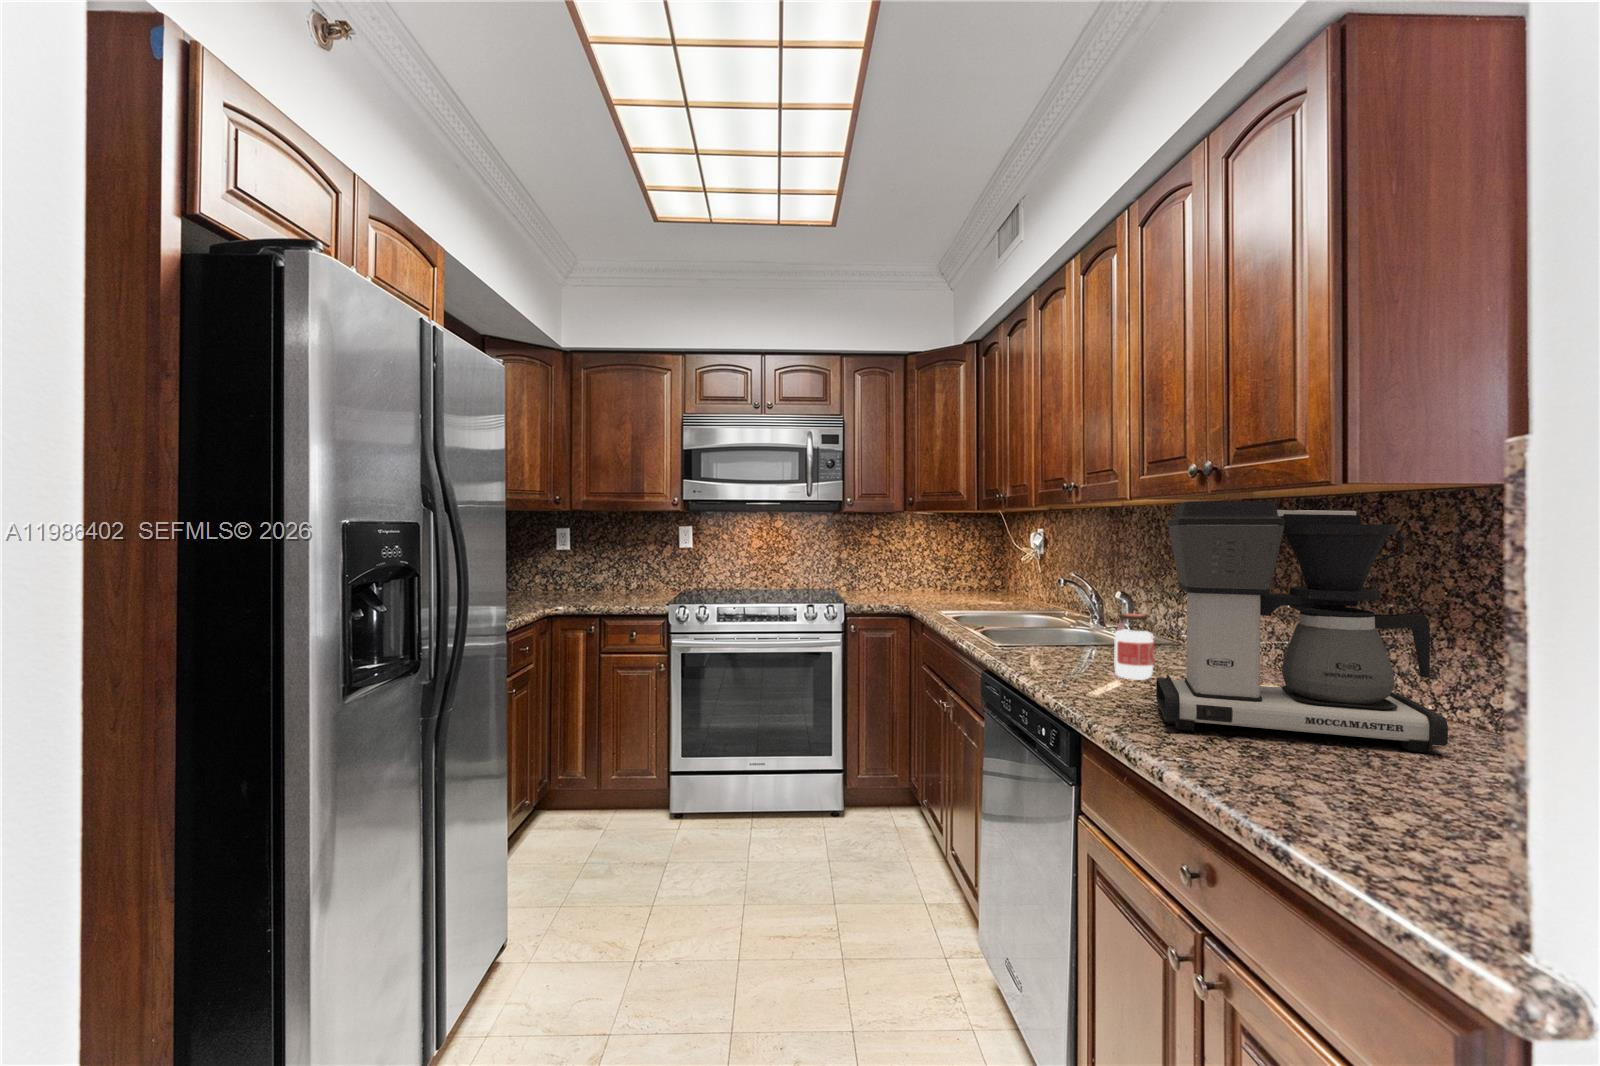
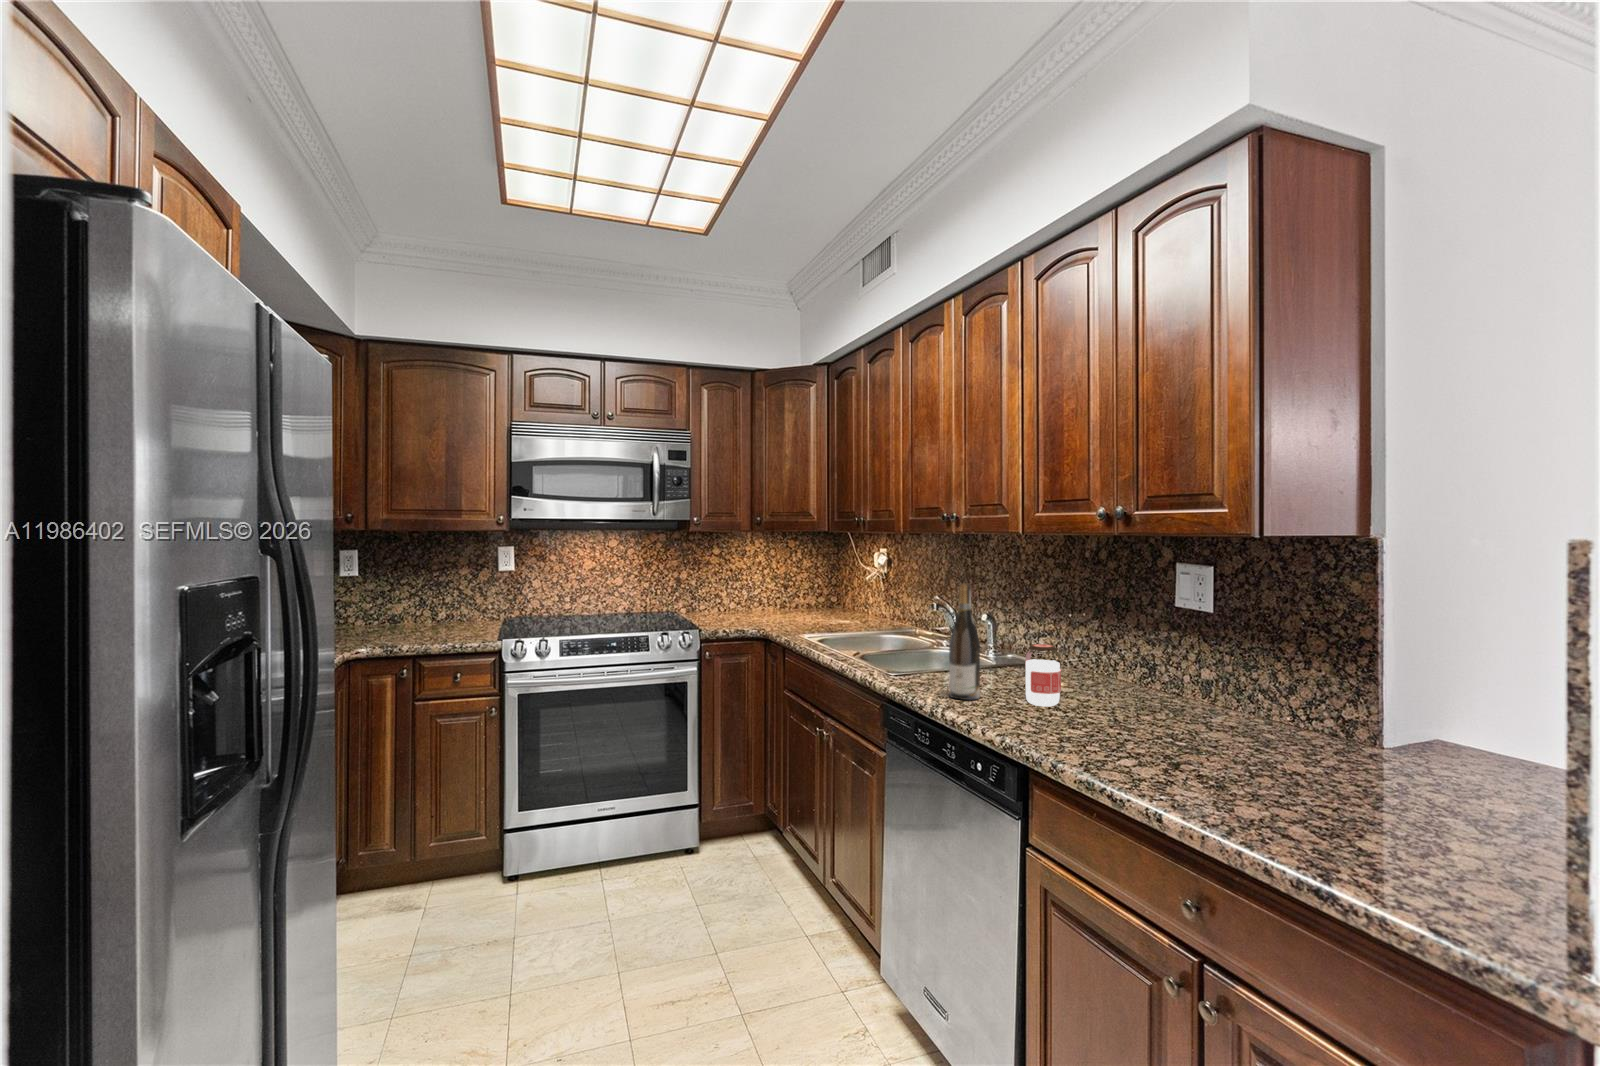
coffee maker: present [1156,501,1448,753] -> none [1090,551,1340,765]
wine bottle: none [1038,549,1071,670] -> present [949,584,980,700]

